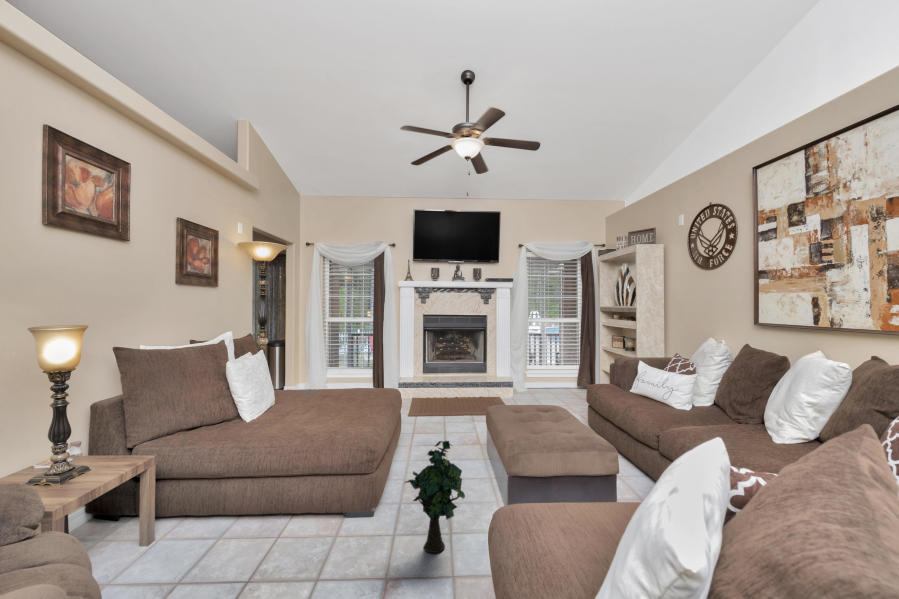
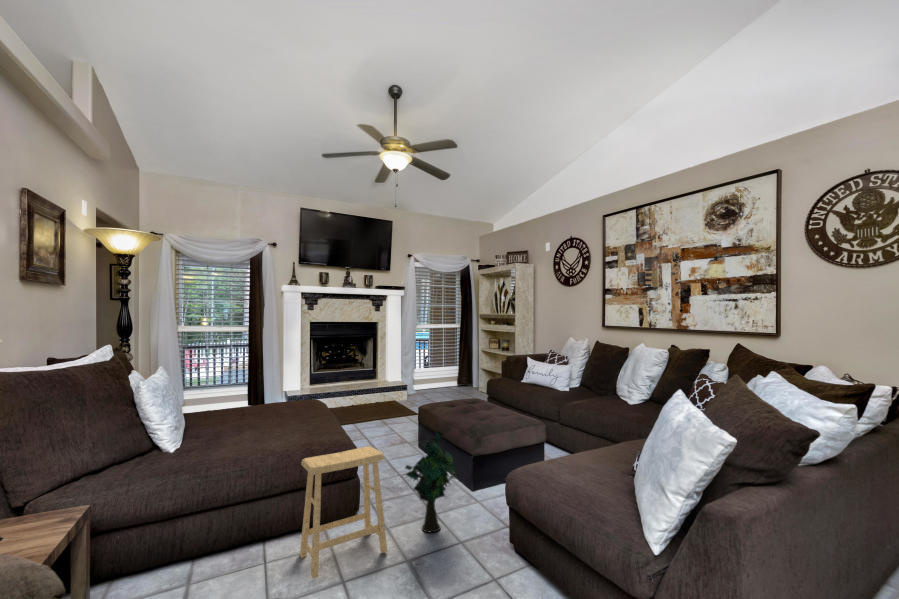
footstool: none [292,445,377,569] -> present [300,447,387,579]

